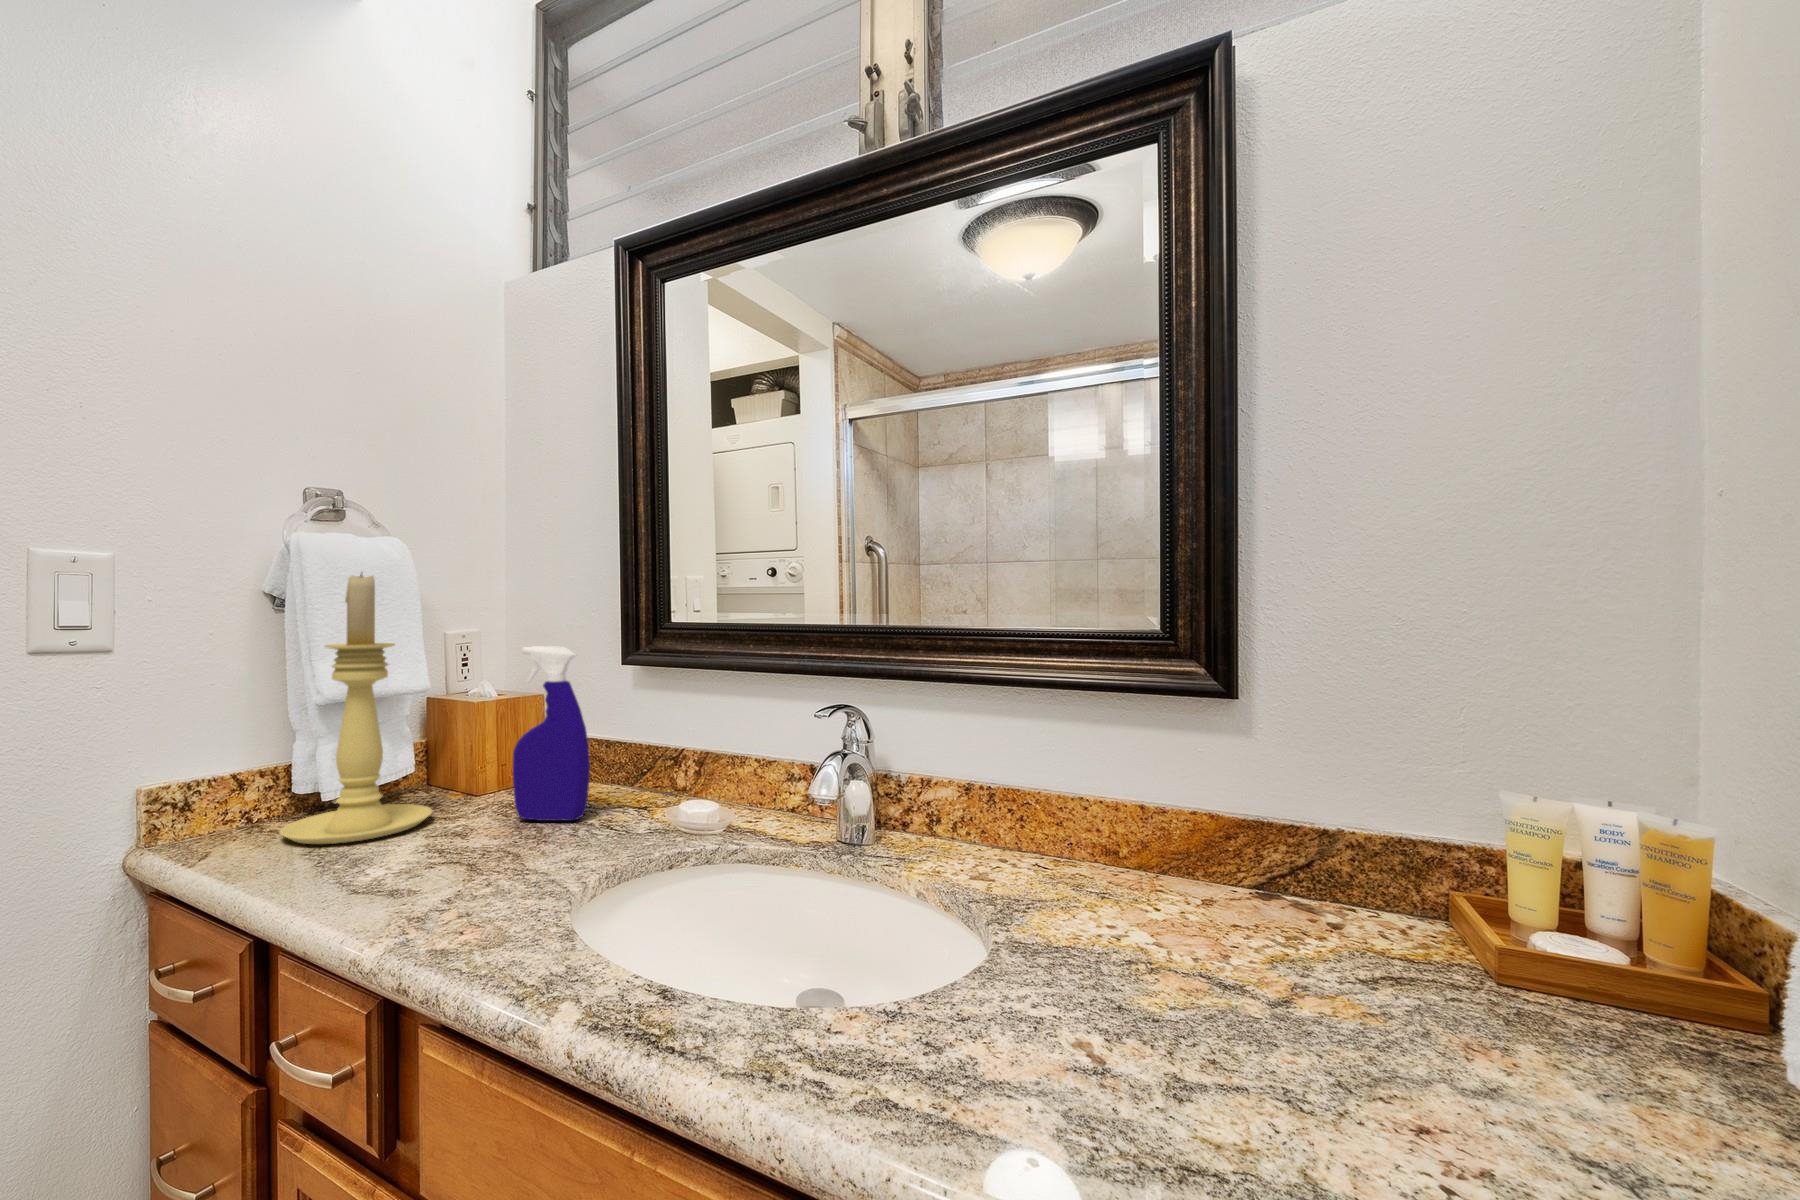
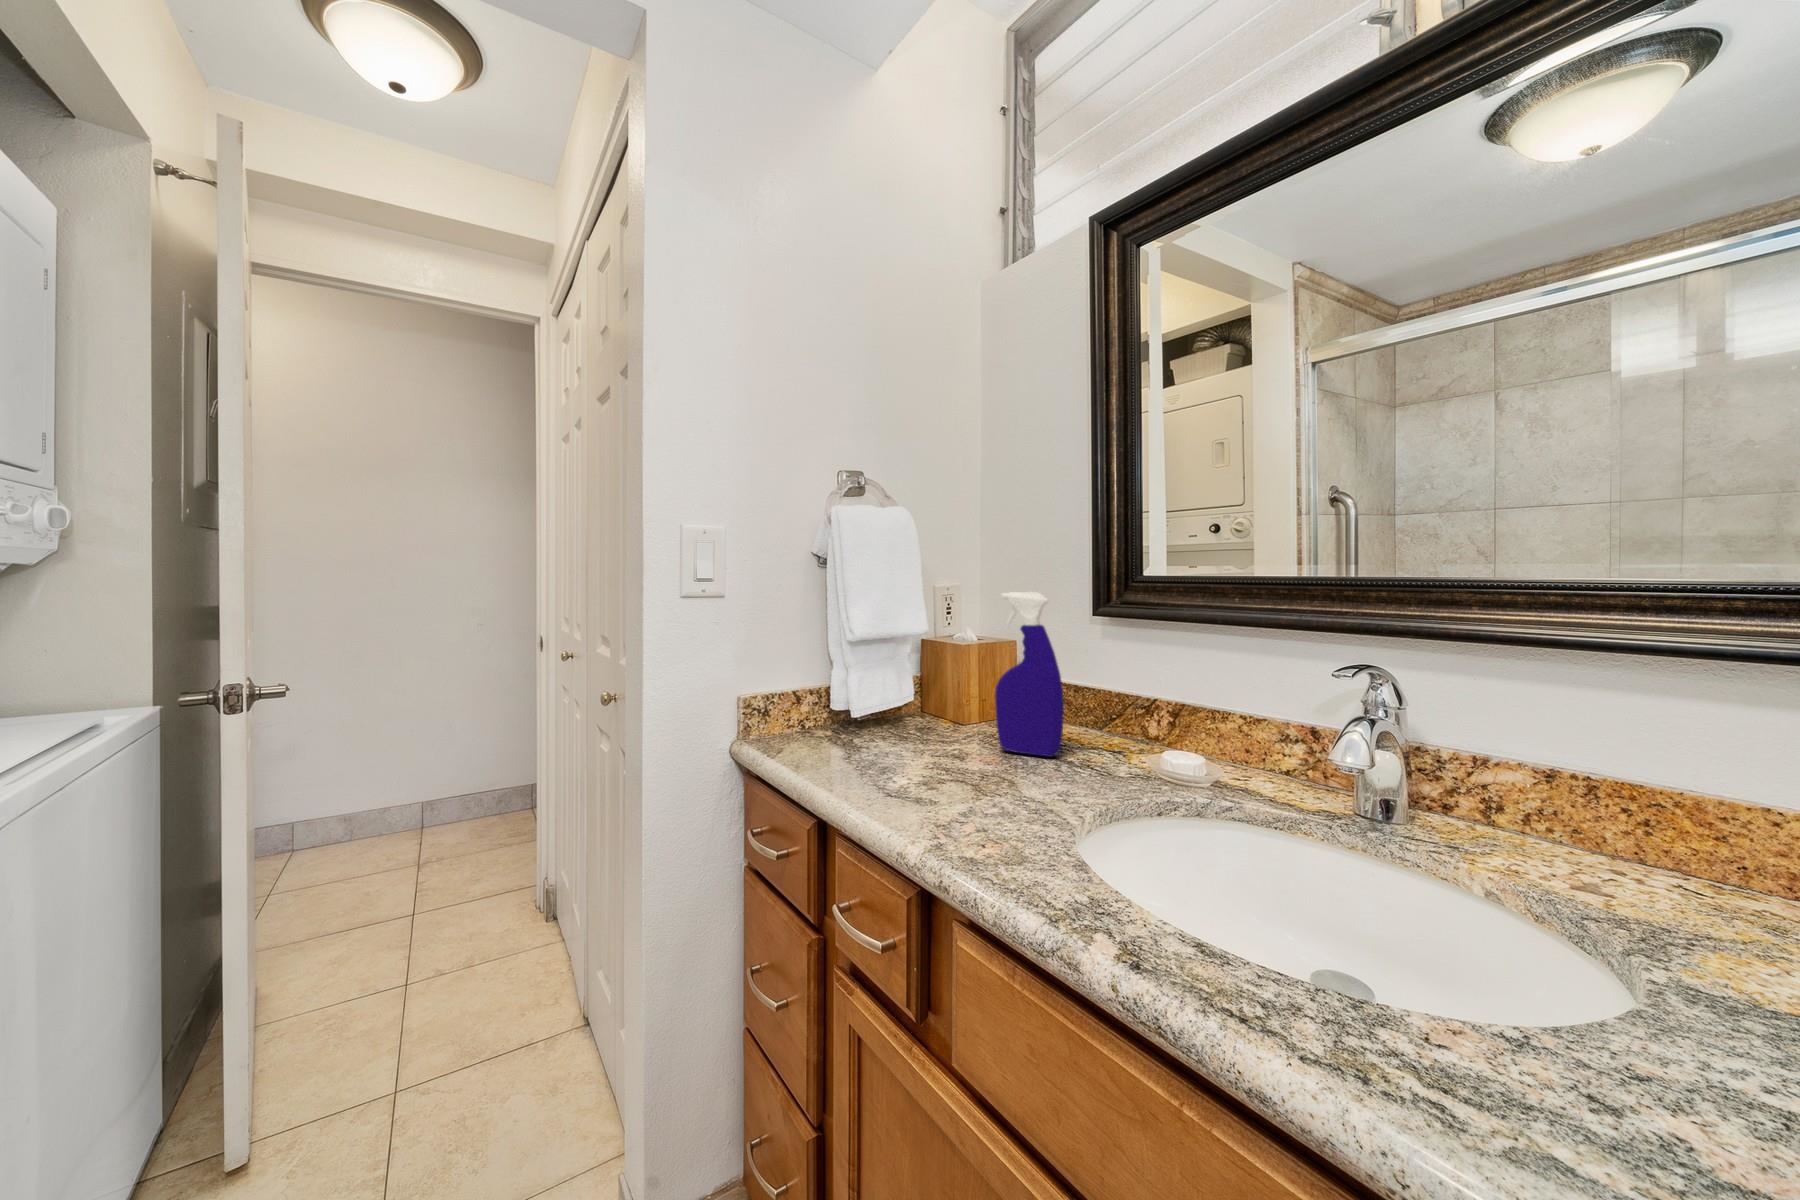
candle holder: present [279,575,432,844] -> none [828,529,932,753]

